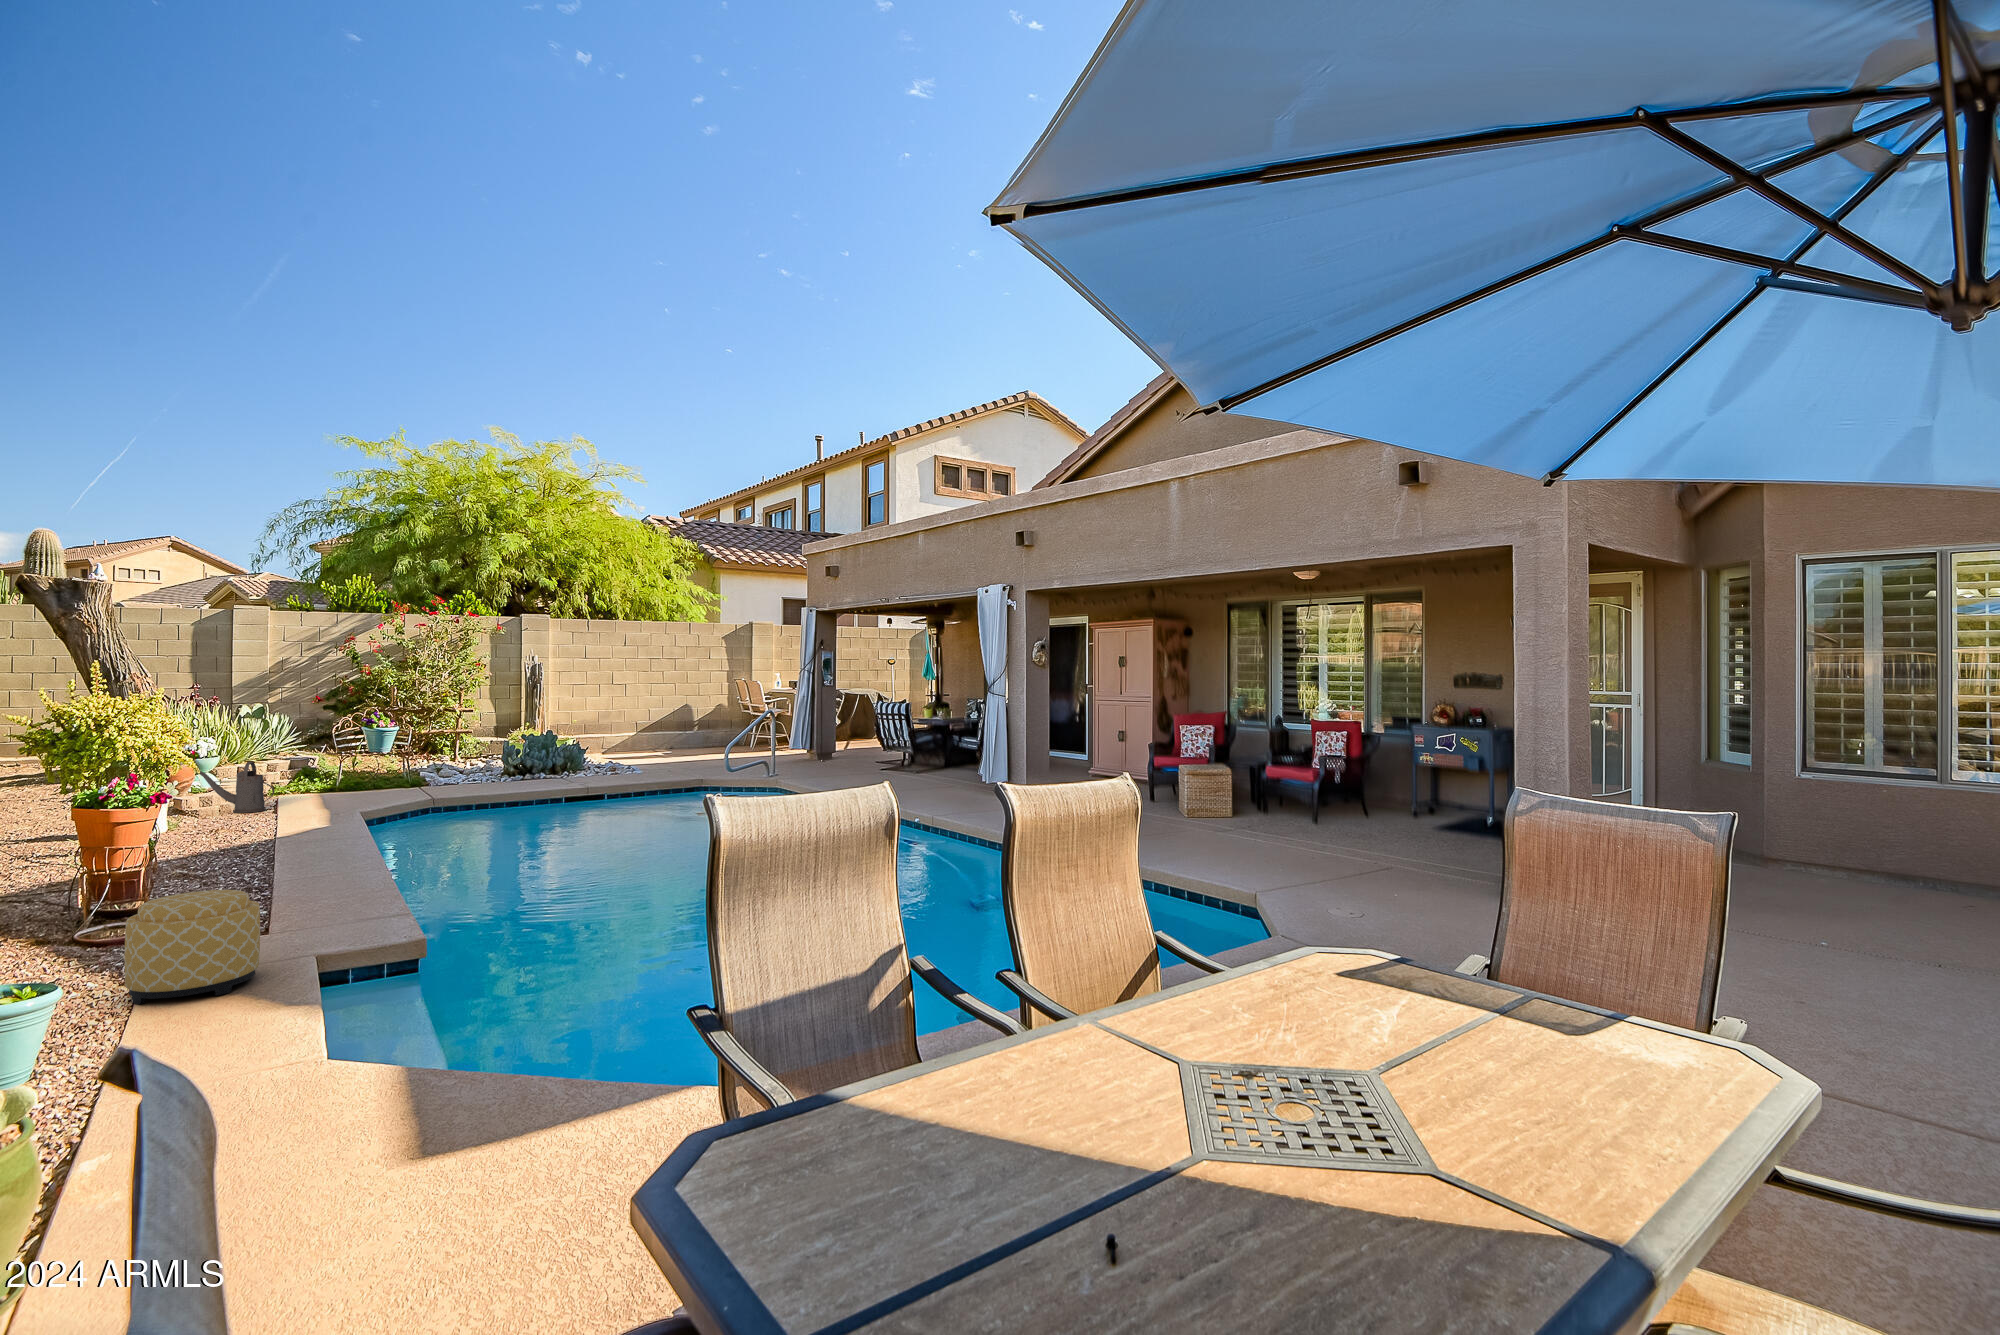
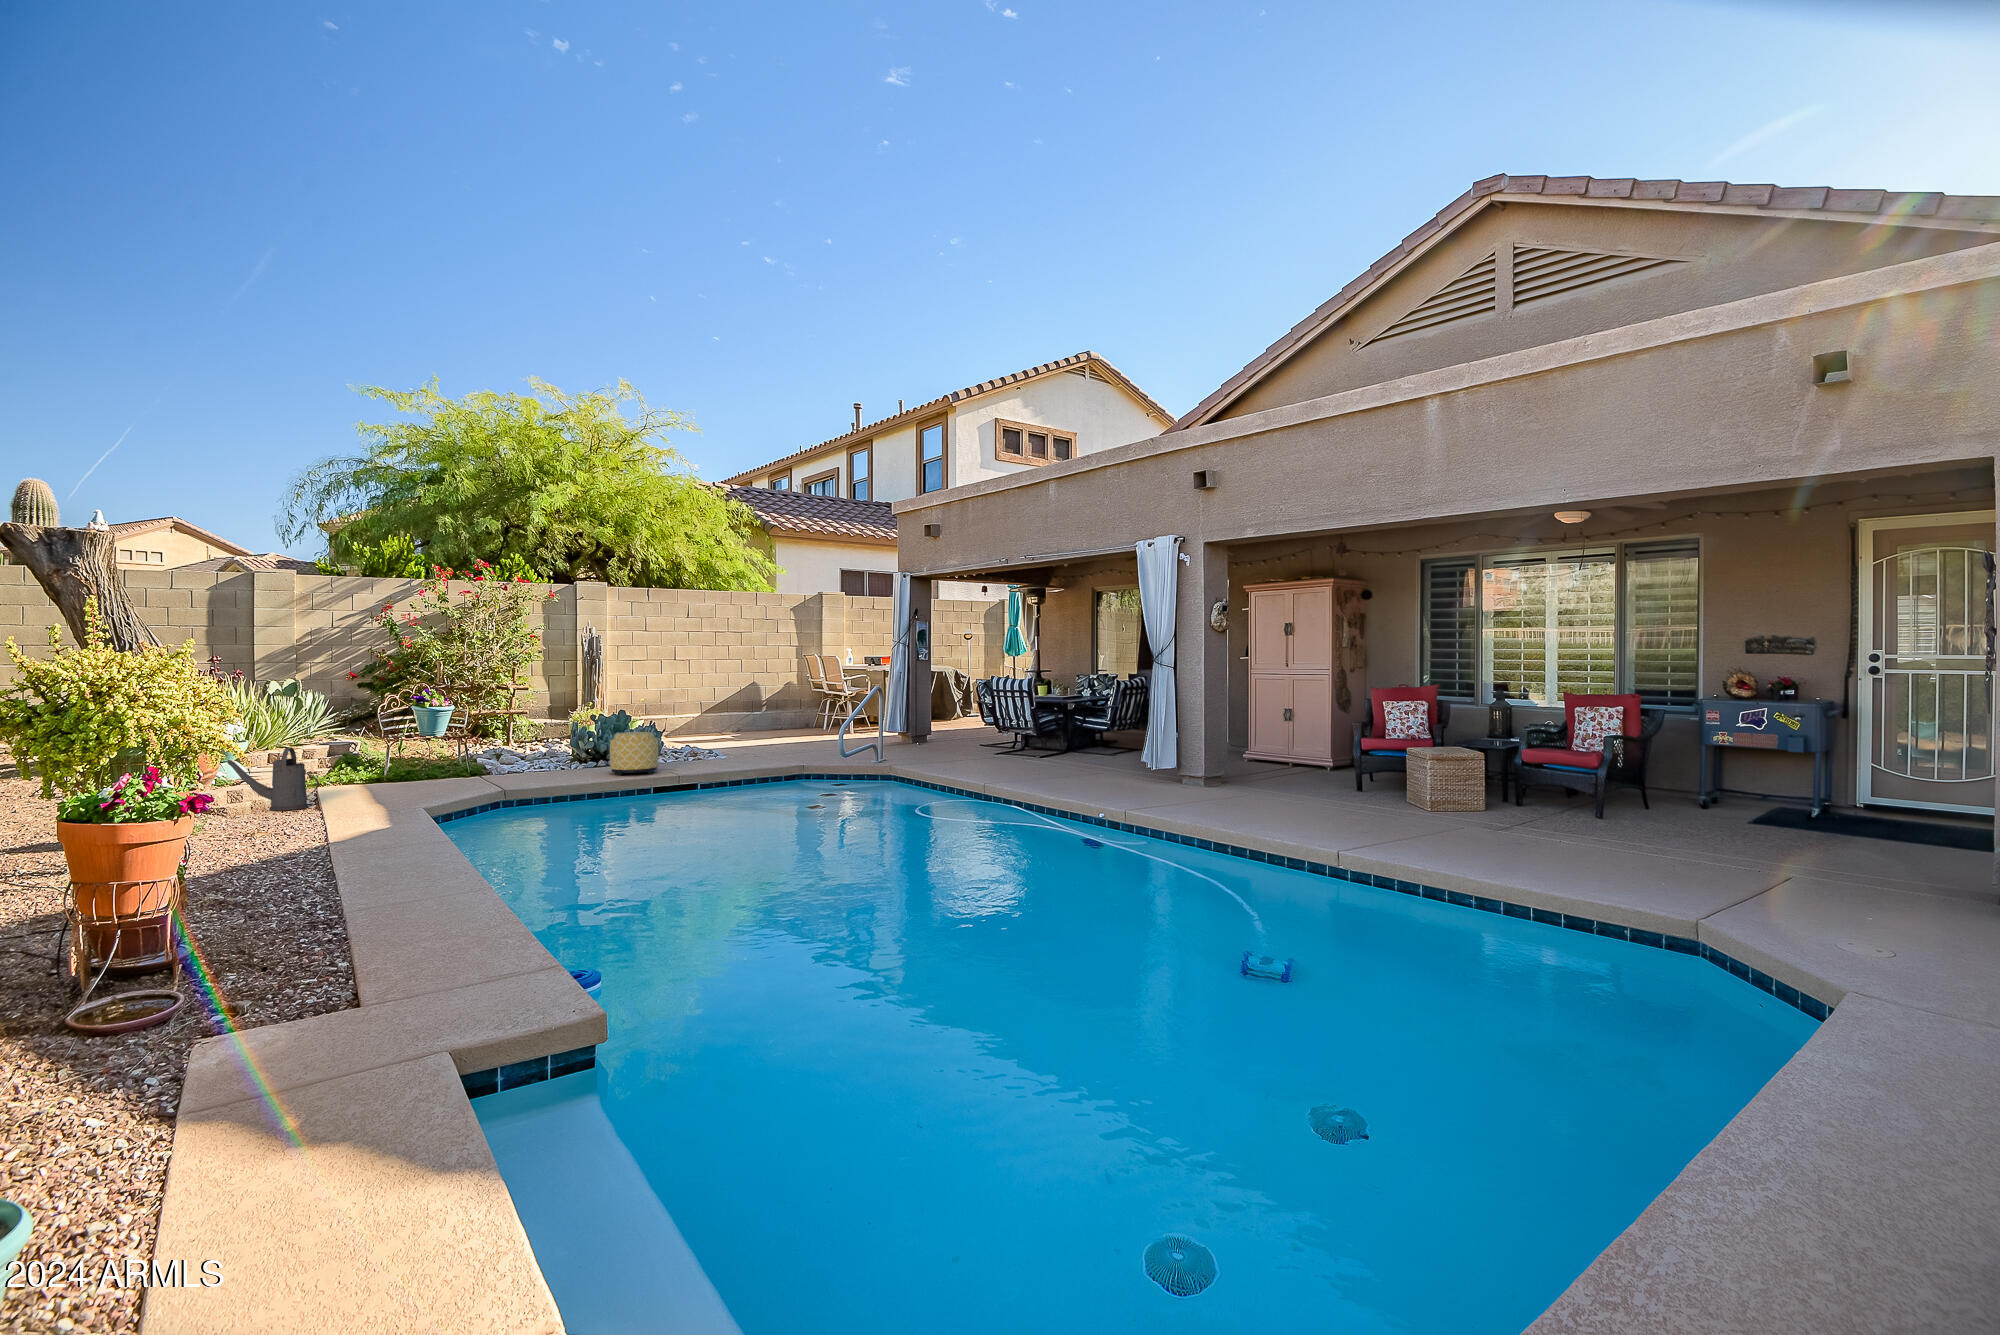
ottoman: present [124,890,260,1004] -> present [610,732,658,775]

